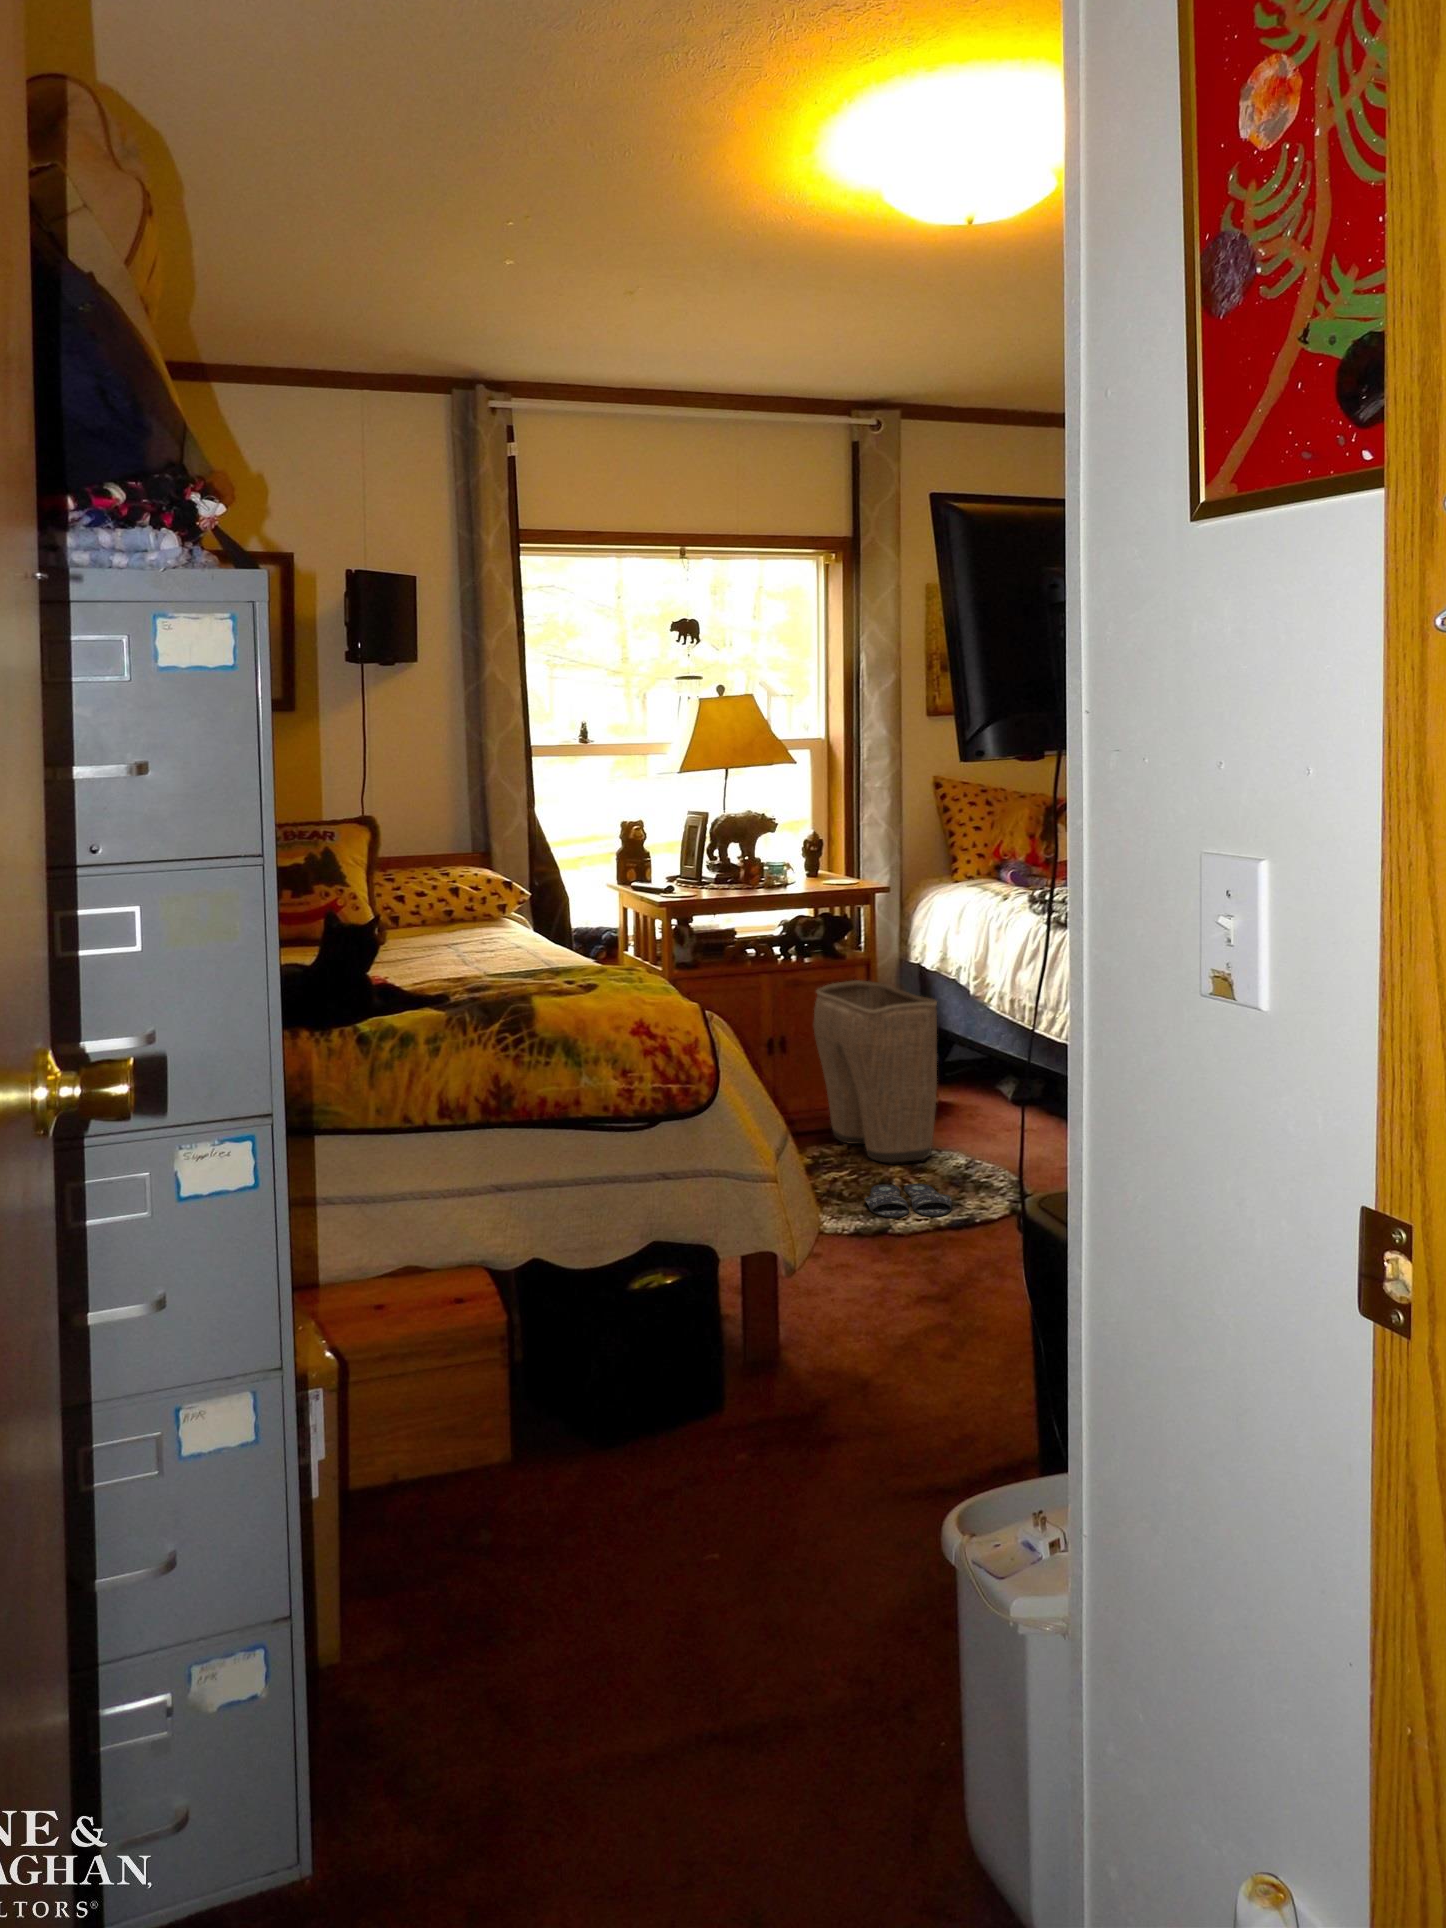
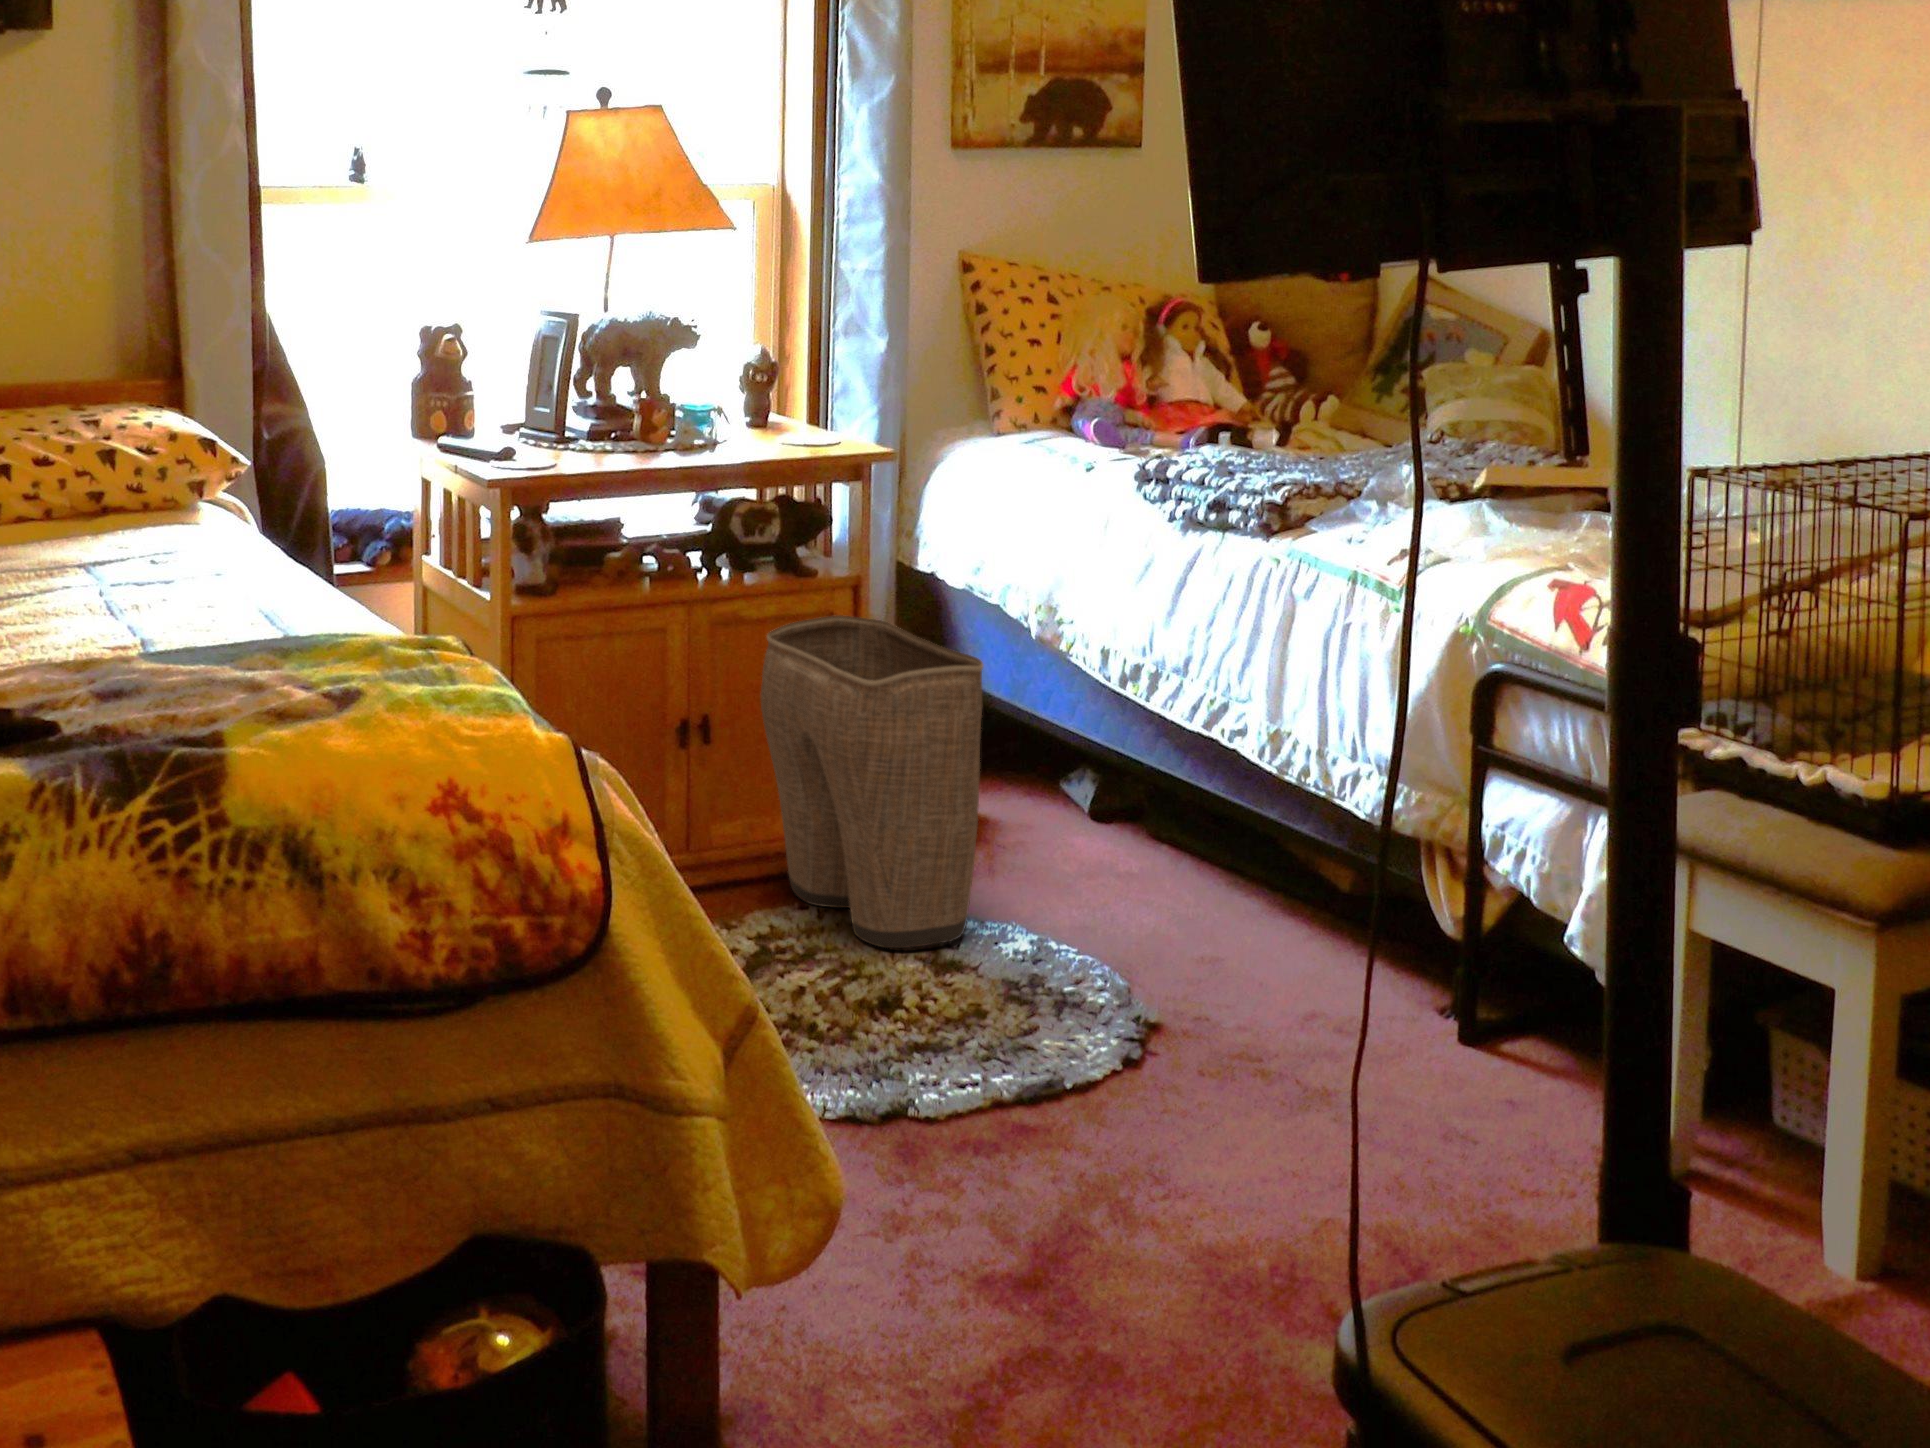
slippers: present [865,1184,952,1218] -> none [856,995,1014,1074]

